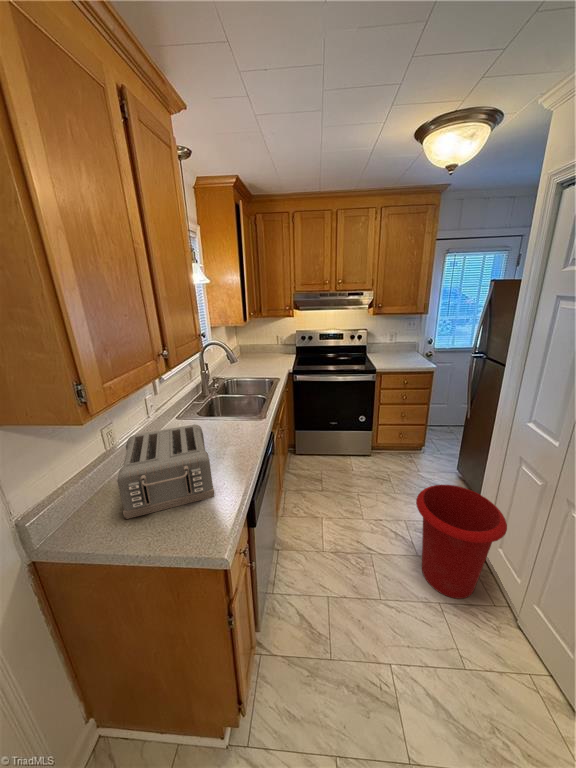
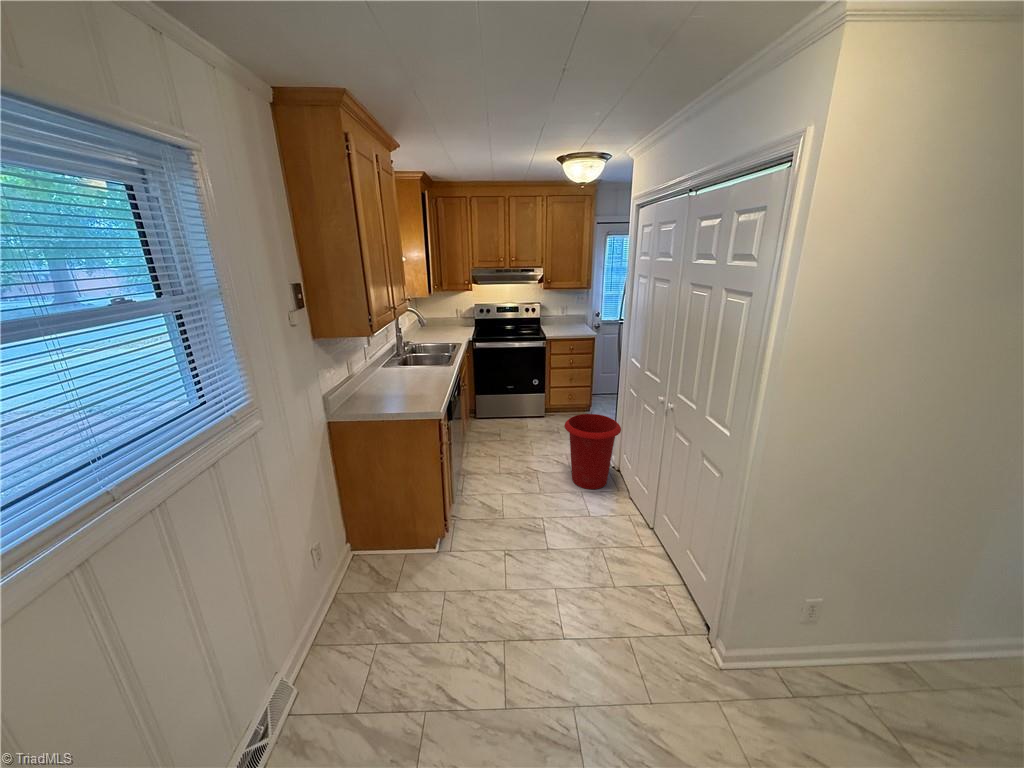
toaster: present [117,424,214,519] -> none [366,360,427,405]

